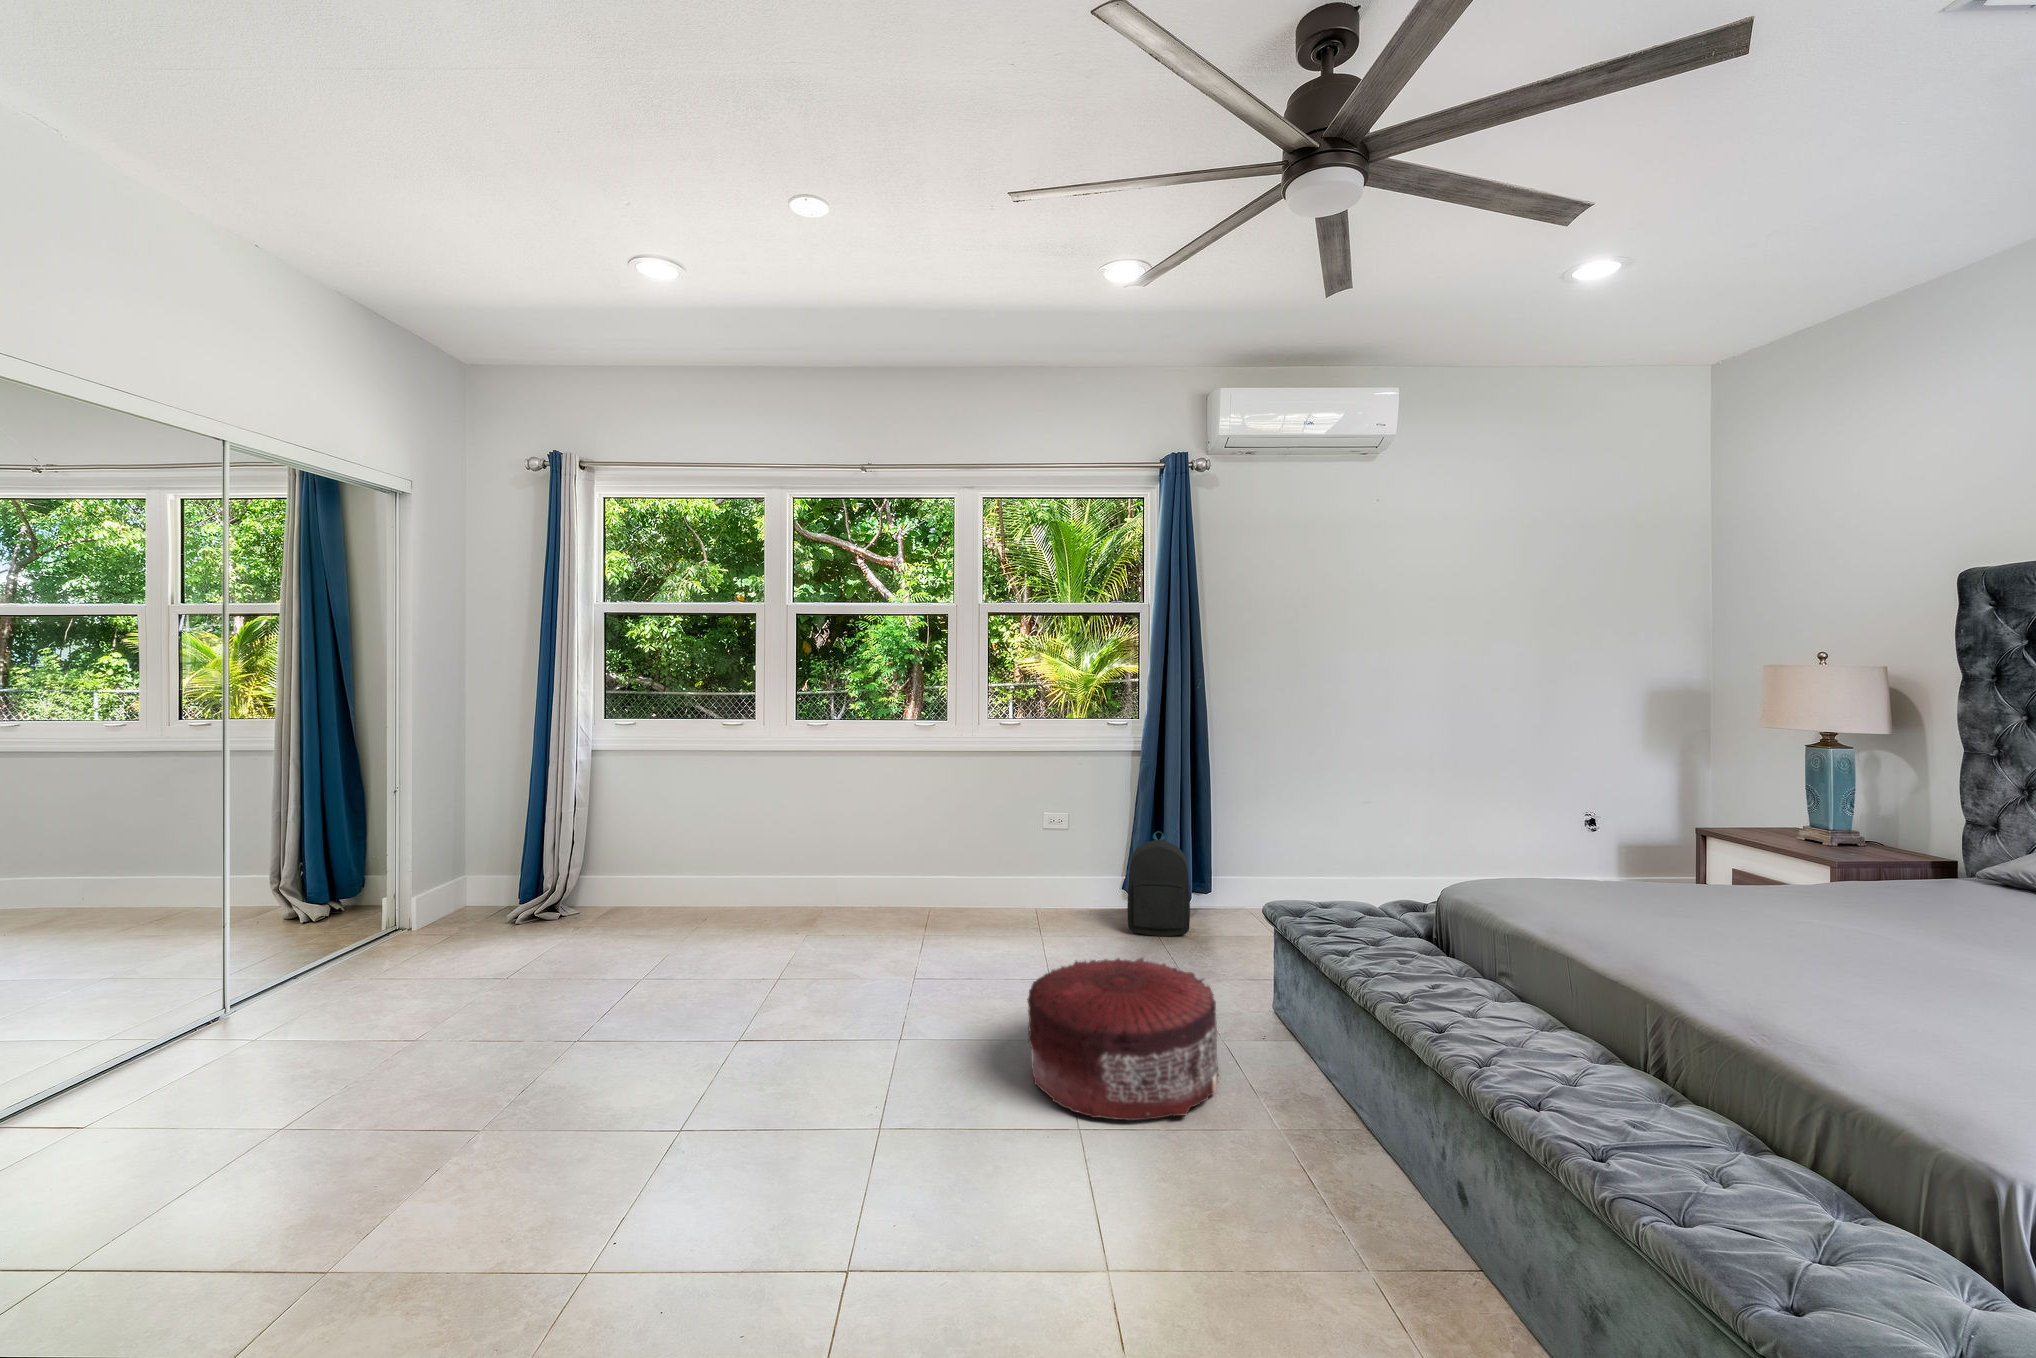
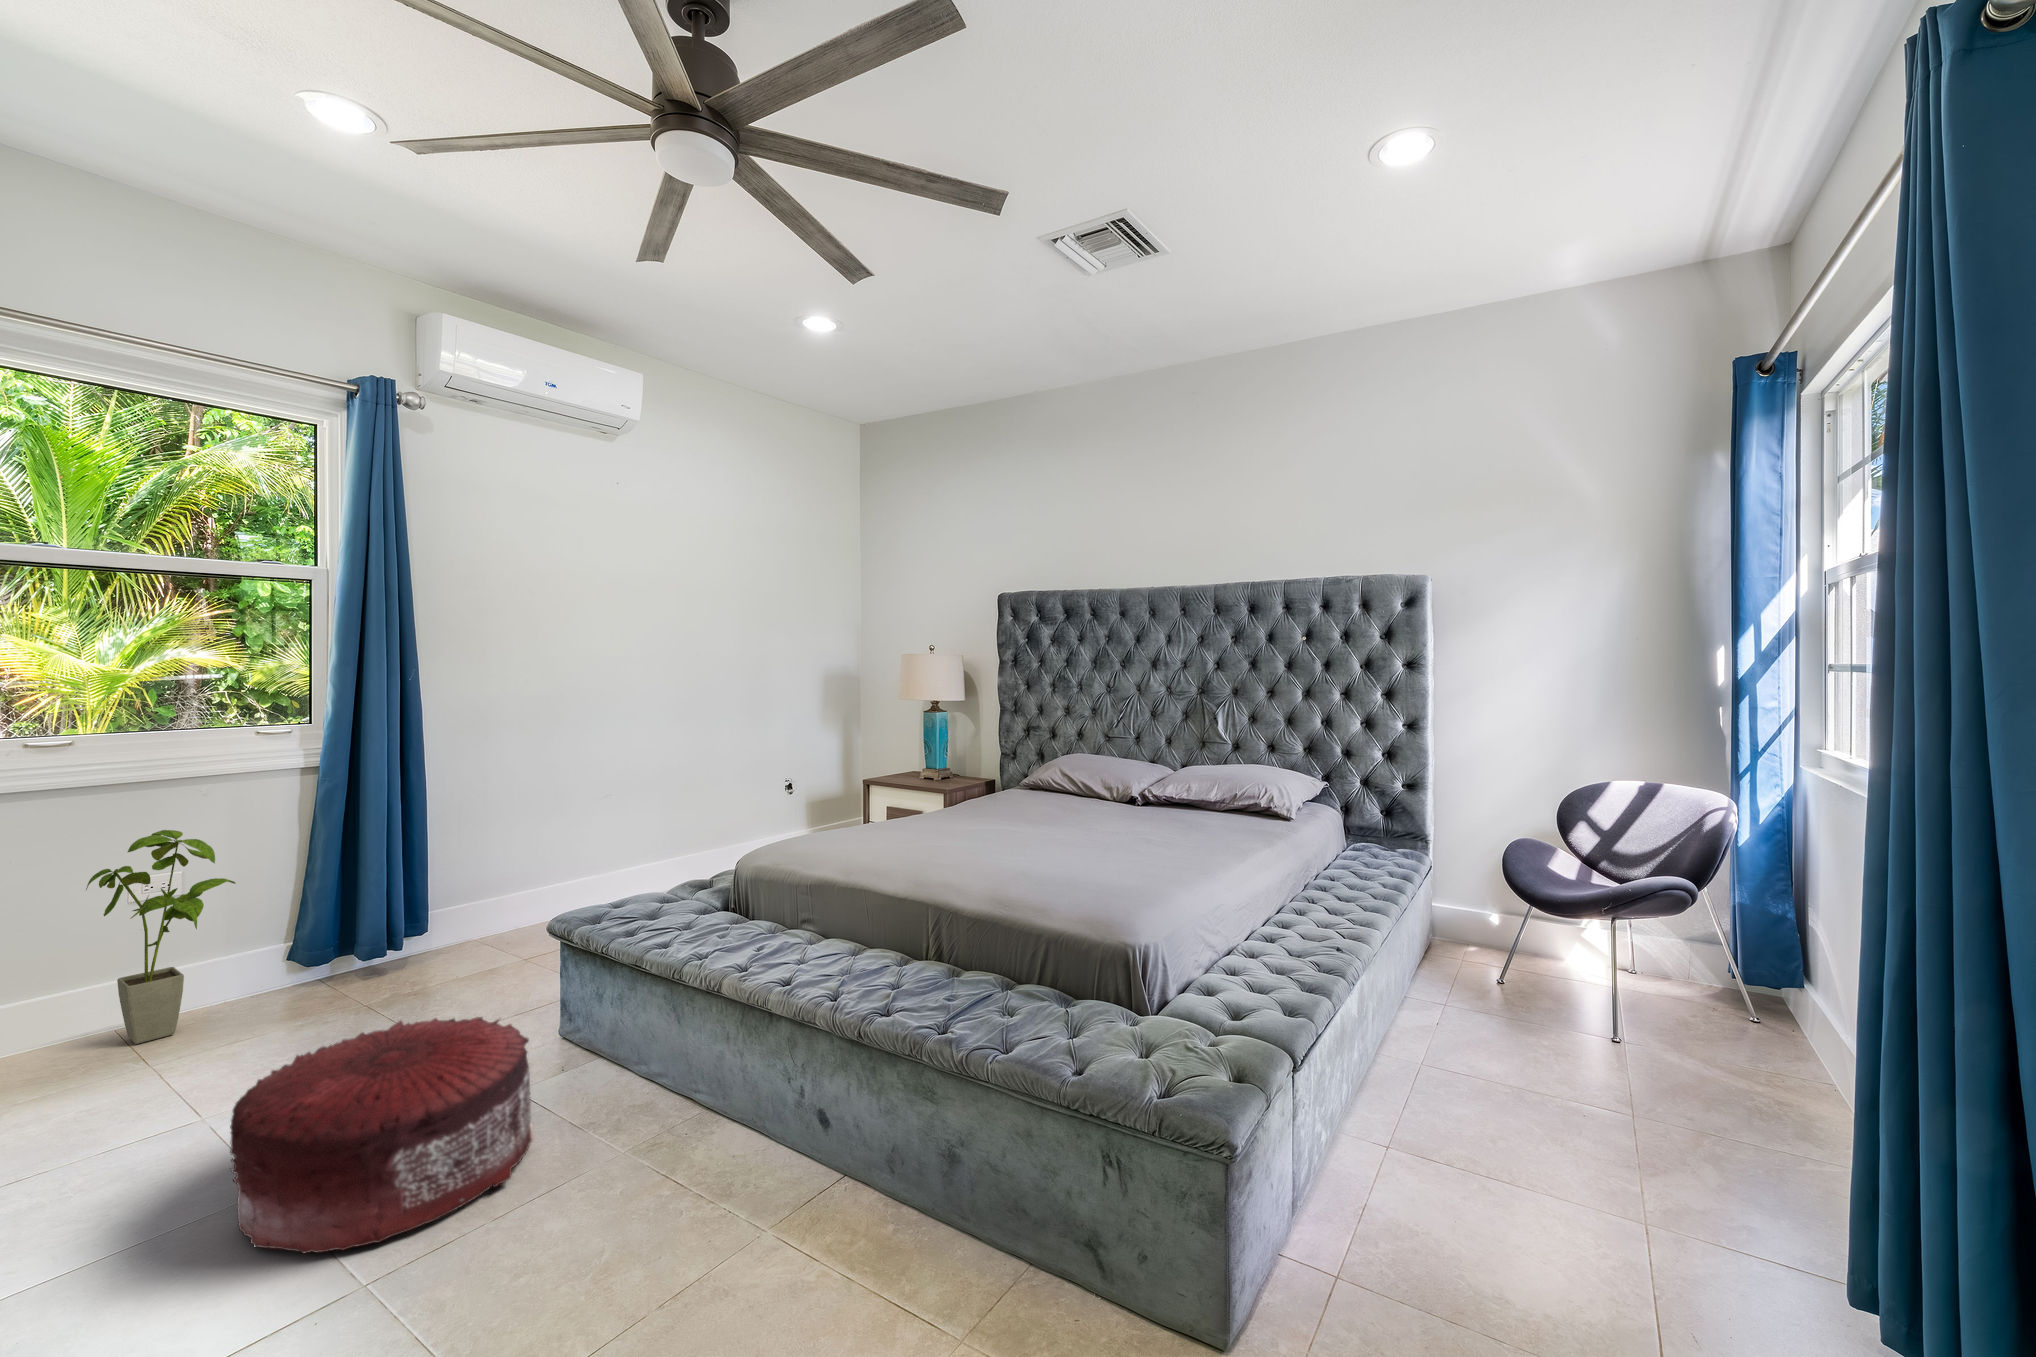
house plant: none [1021,788,1094,929] -> present [86,830,236,1044]
backpack: present [1128,831,1190,936] -> none [302,864,405,1002]

